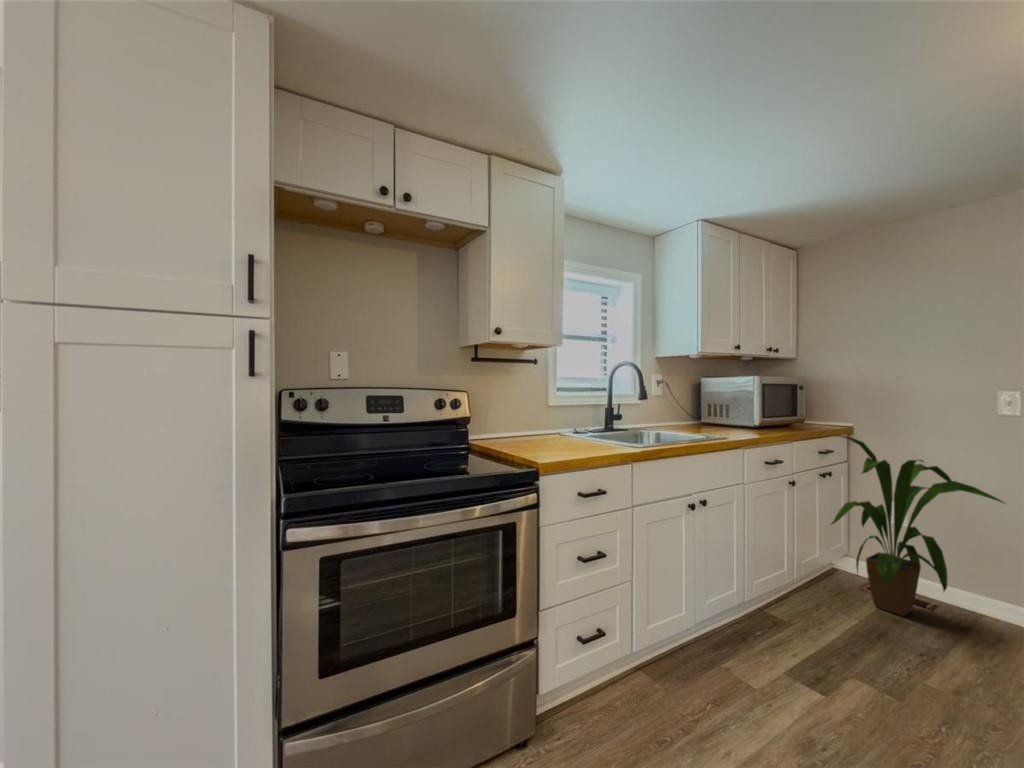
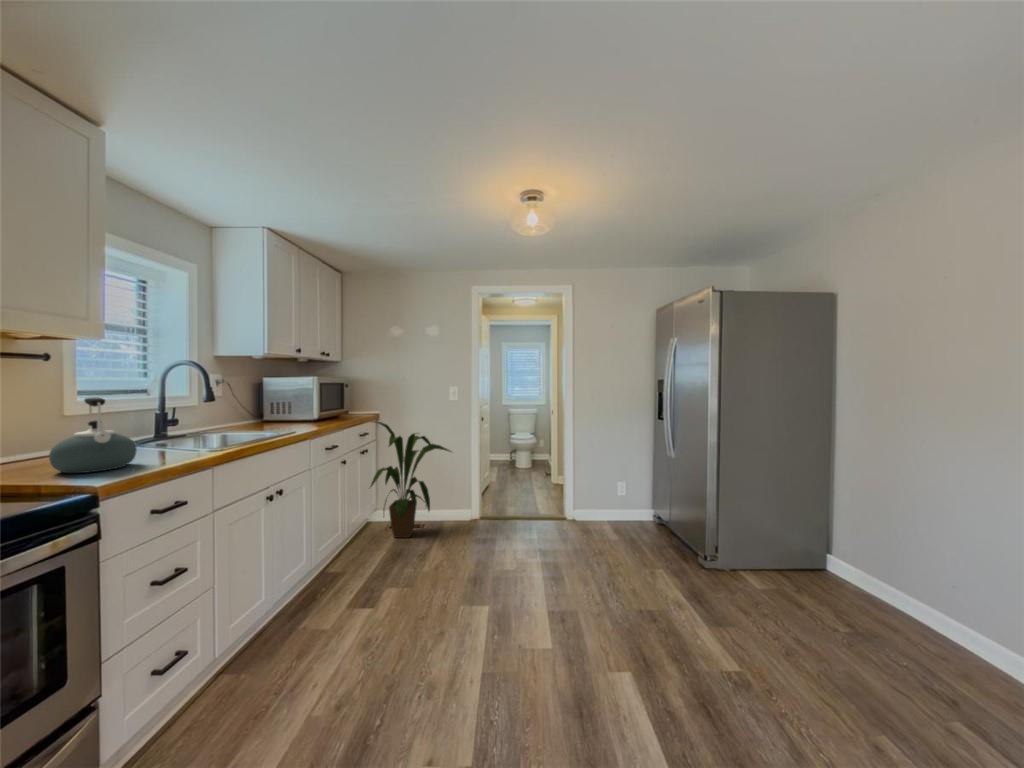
kettle: none [526,391,575,451] -> present [49,398,137,473]

